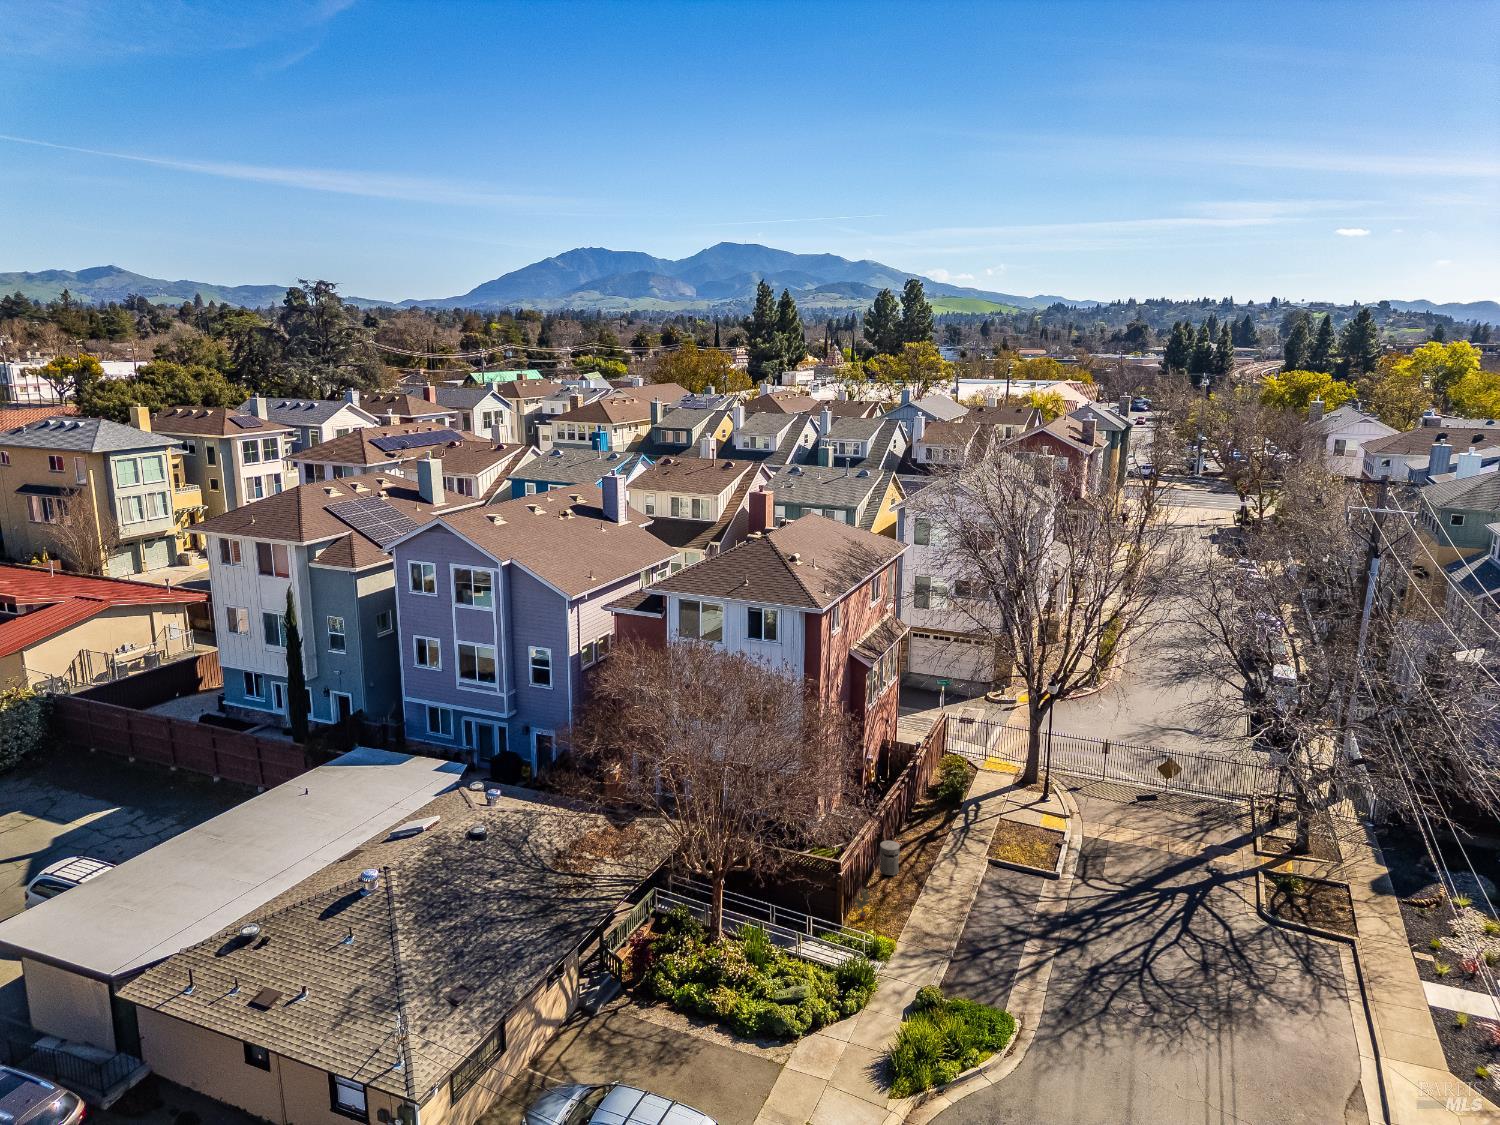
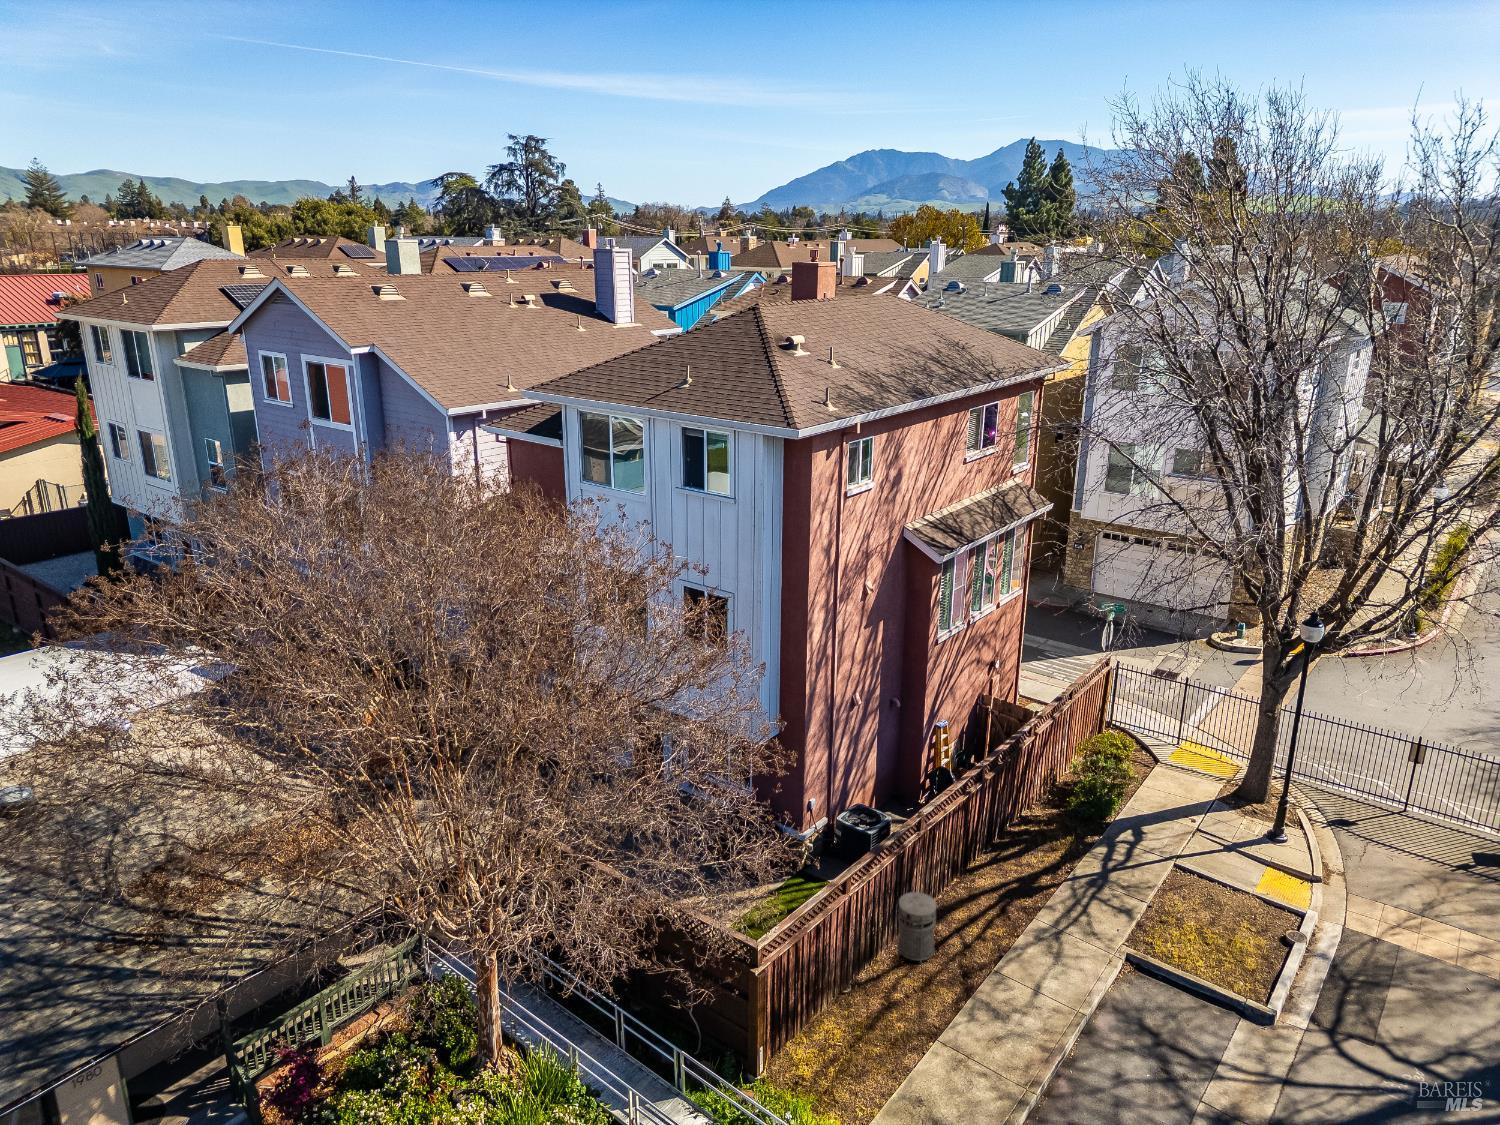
potted tree: present [854,889,870,920] -> none [795,995,836,1060]

